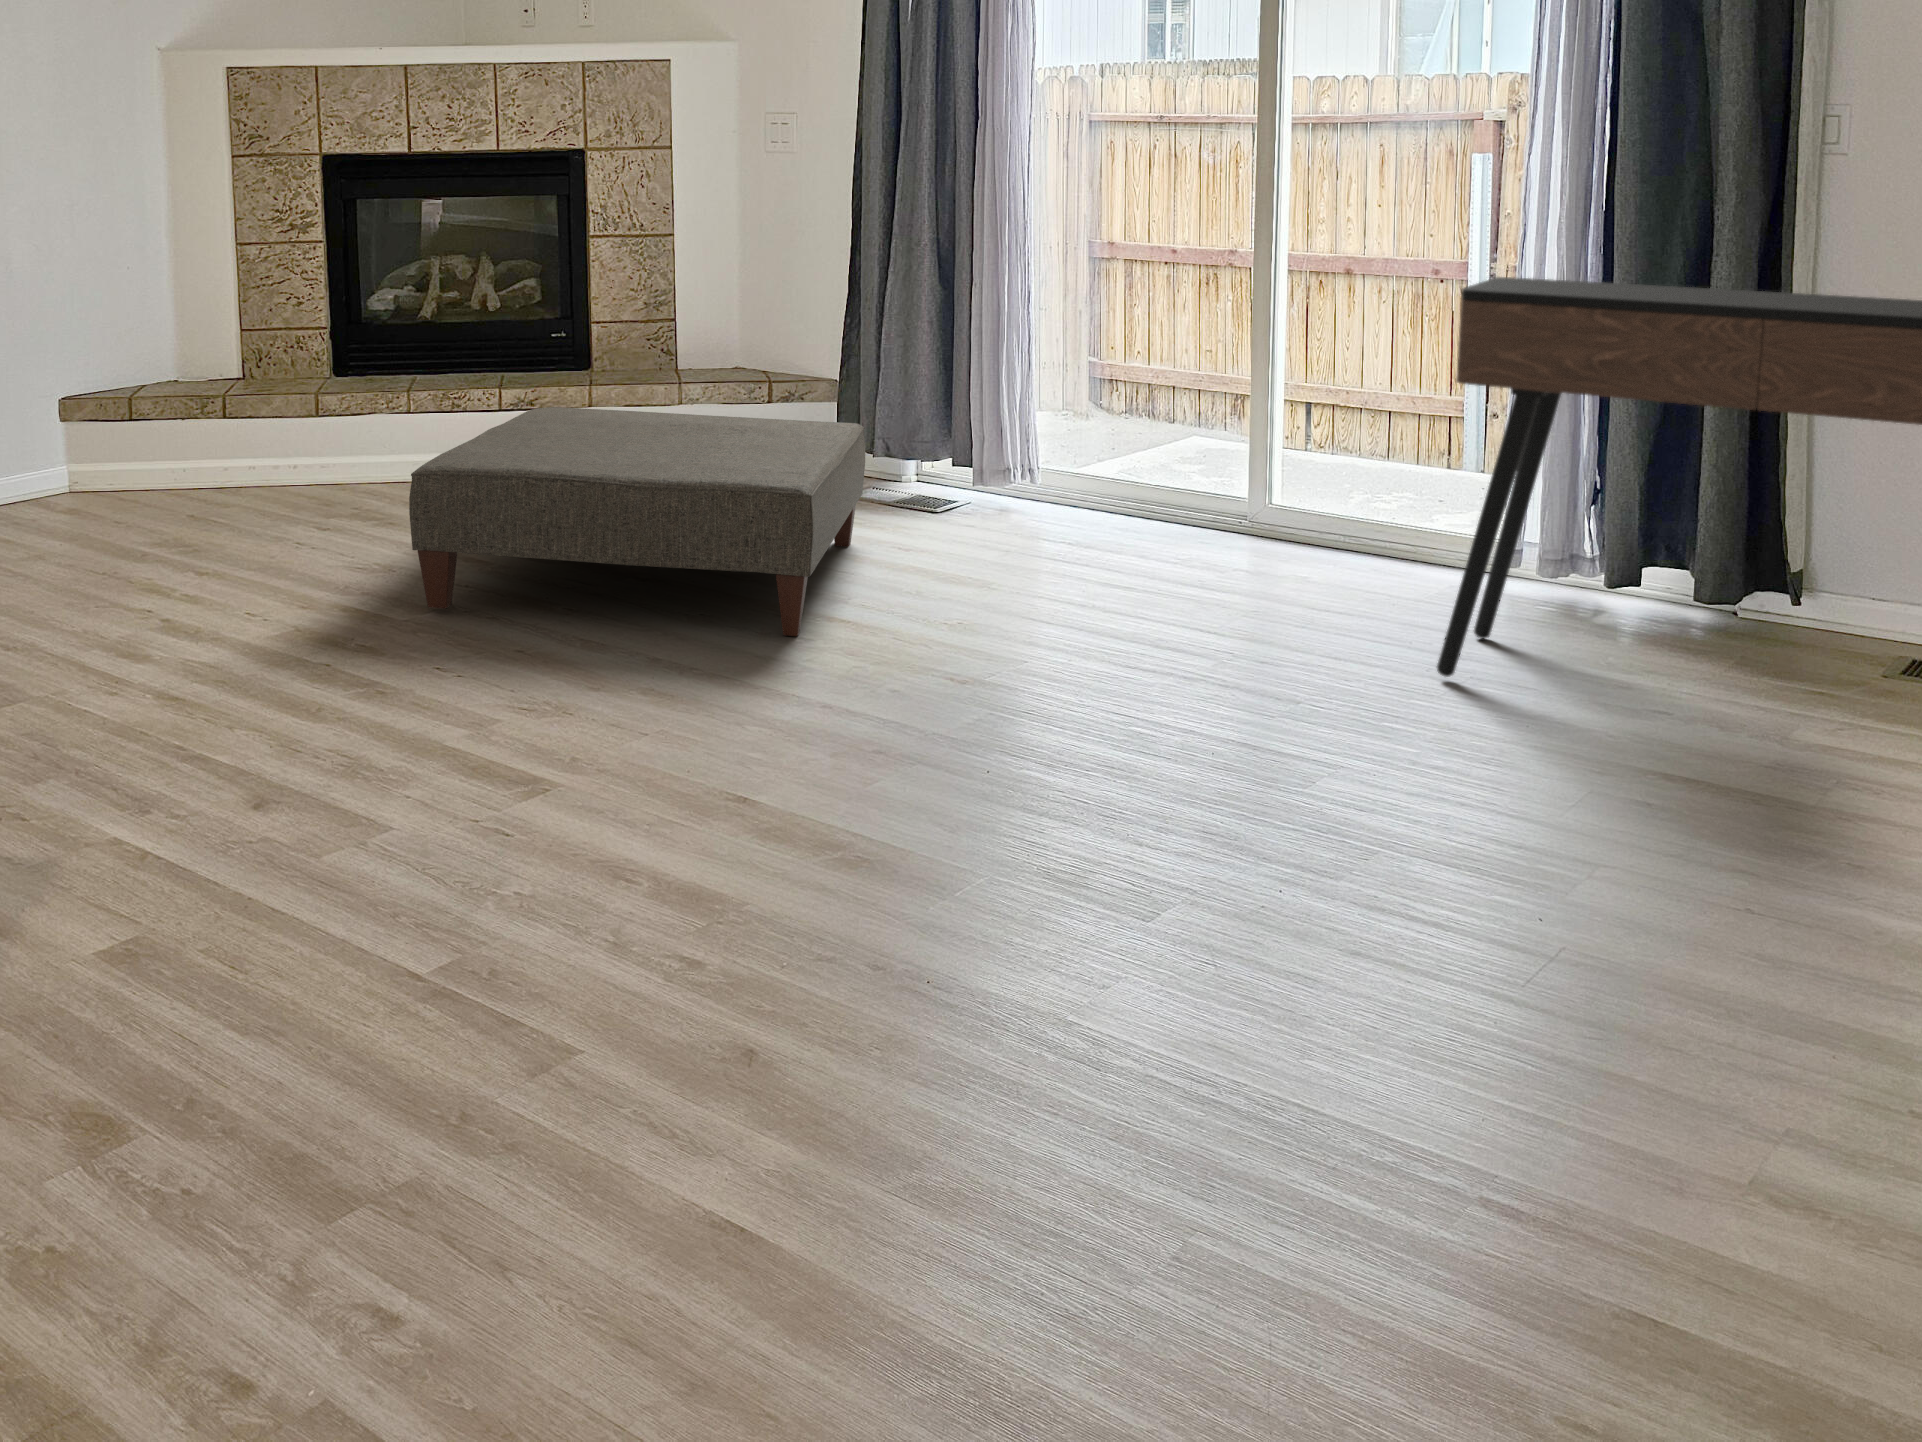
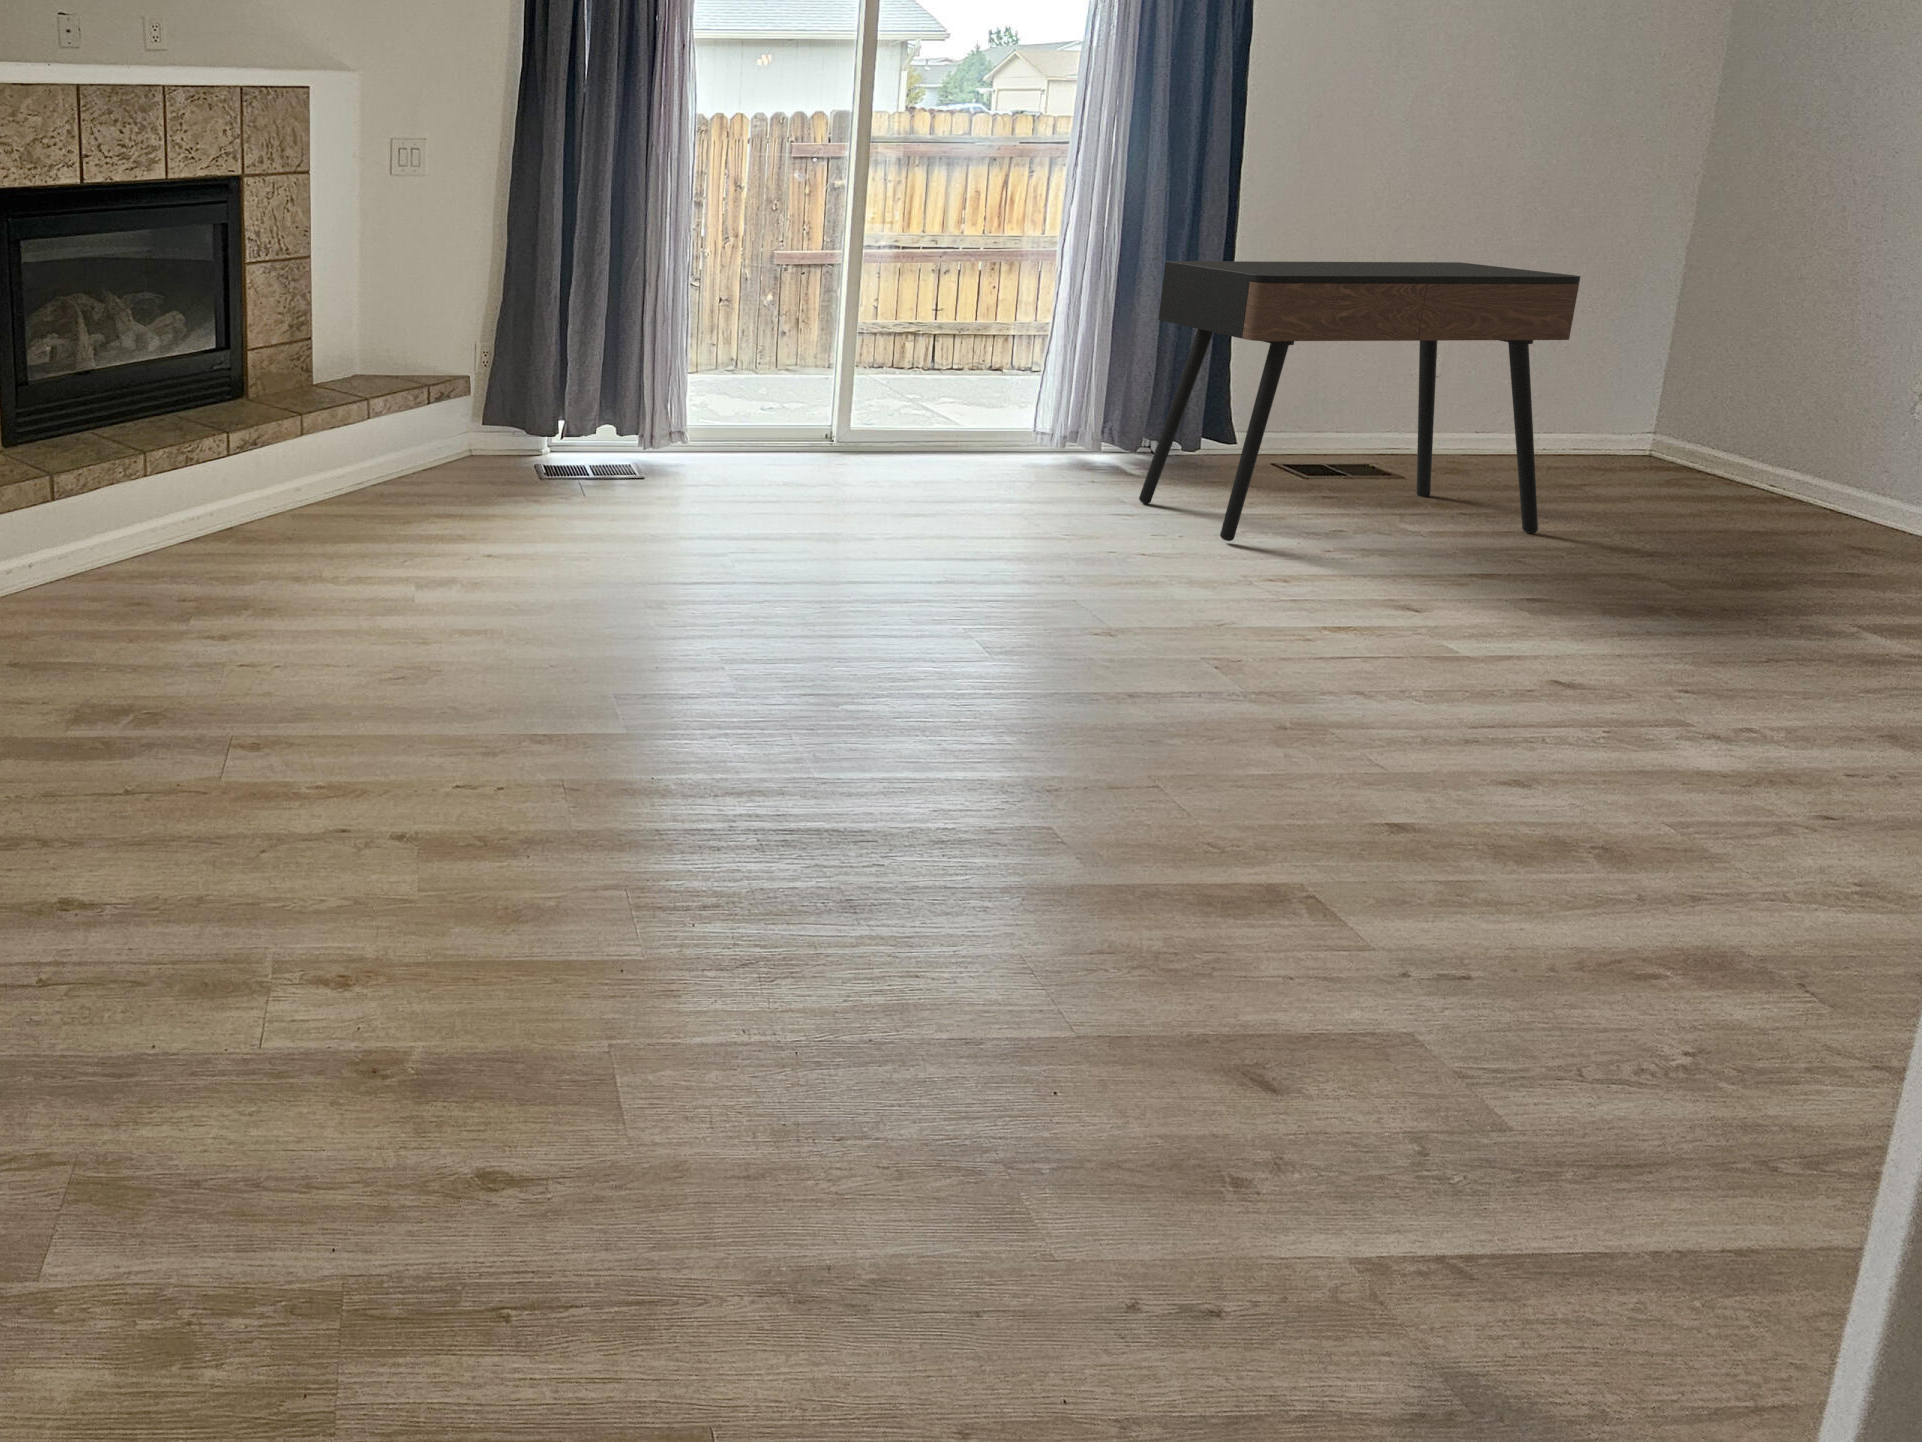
ottoman: present [409,407,865,636] -> none [414,418,941,722]

